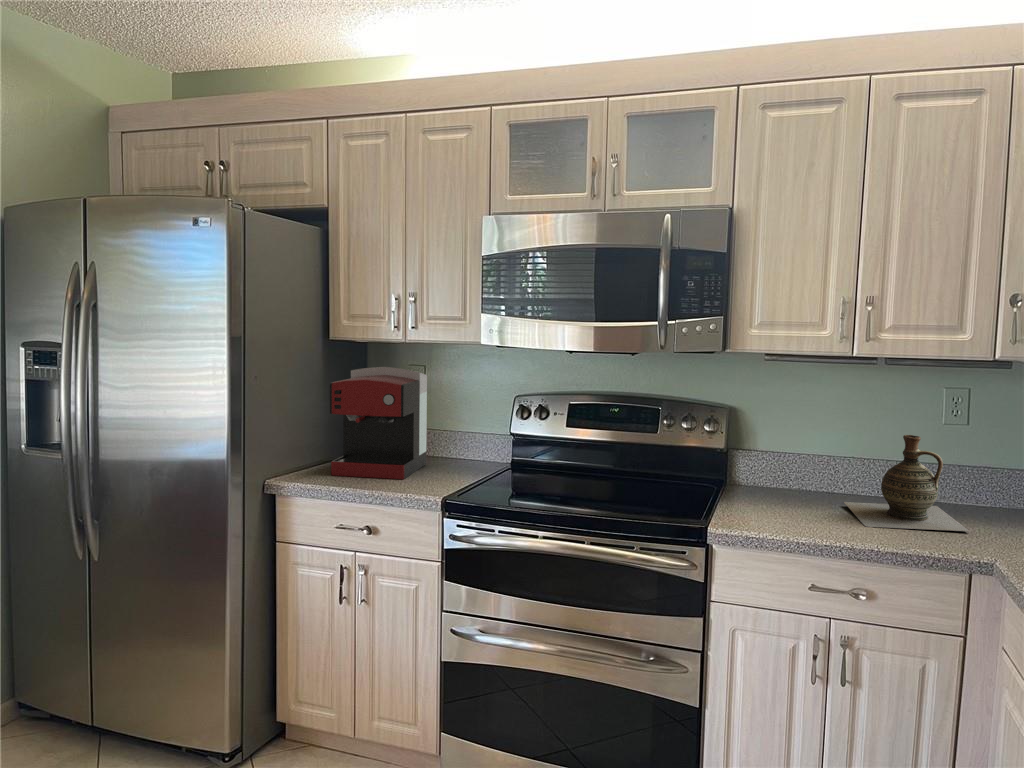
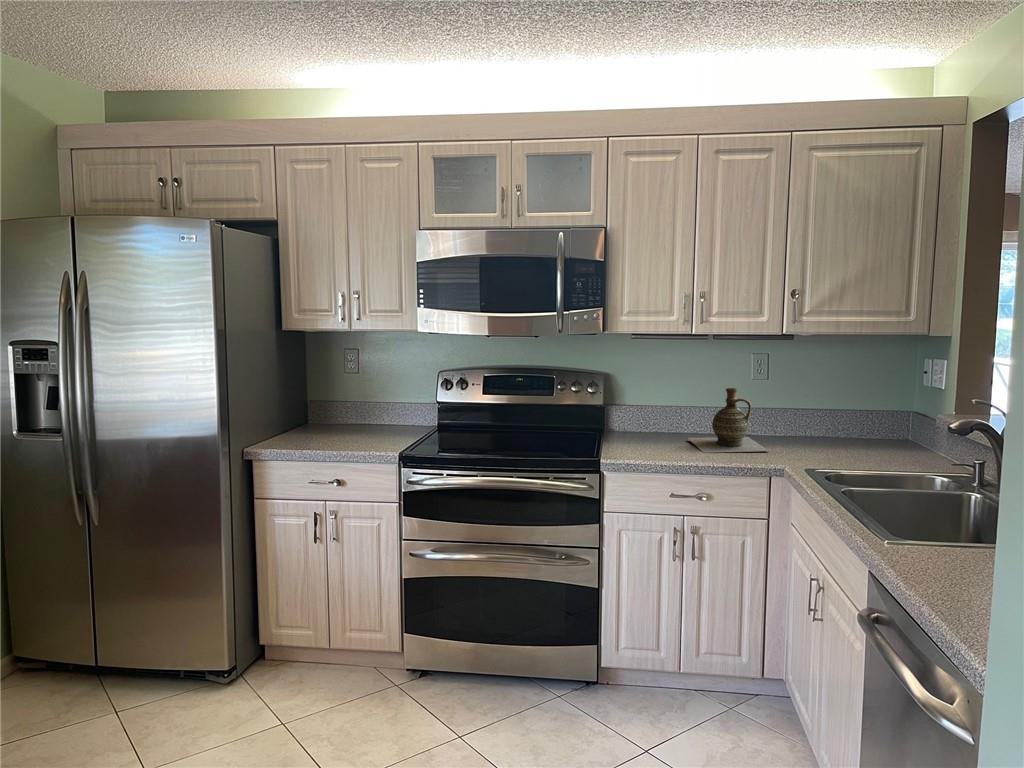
coffee maker: present [330,367,427,479] -> none [292,352,368,442]

